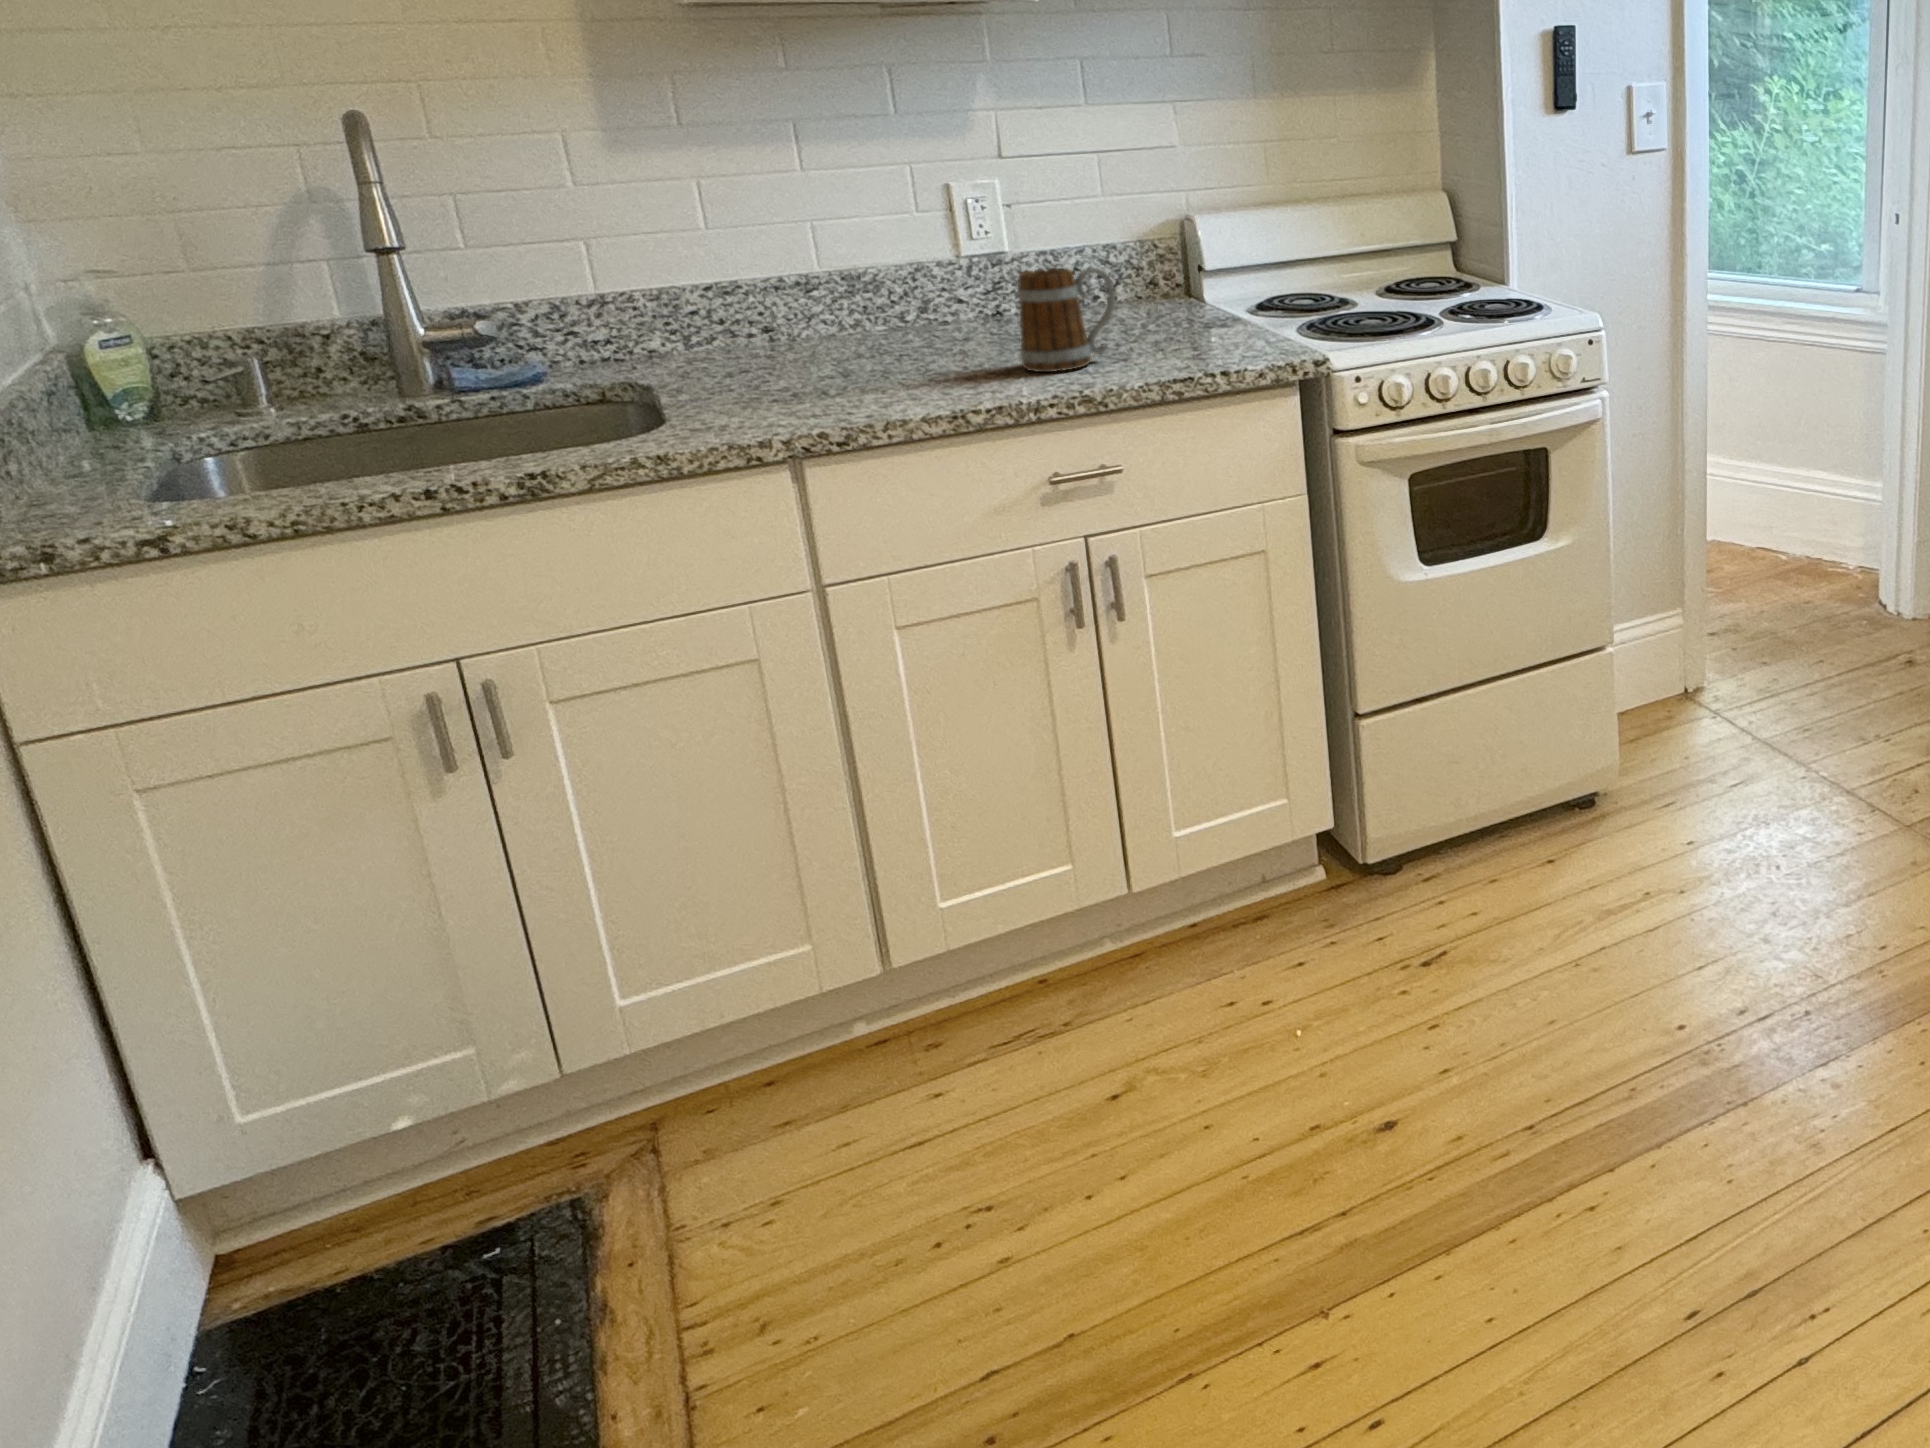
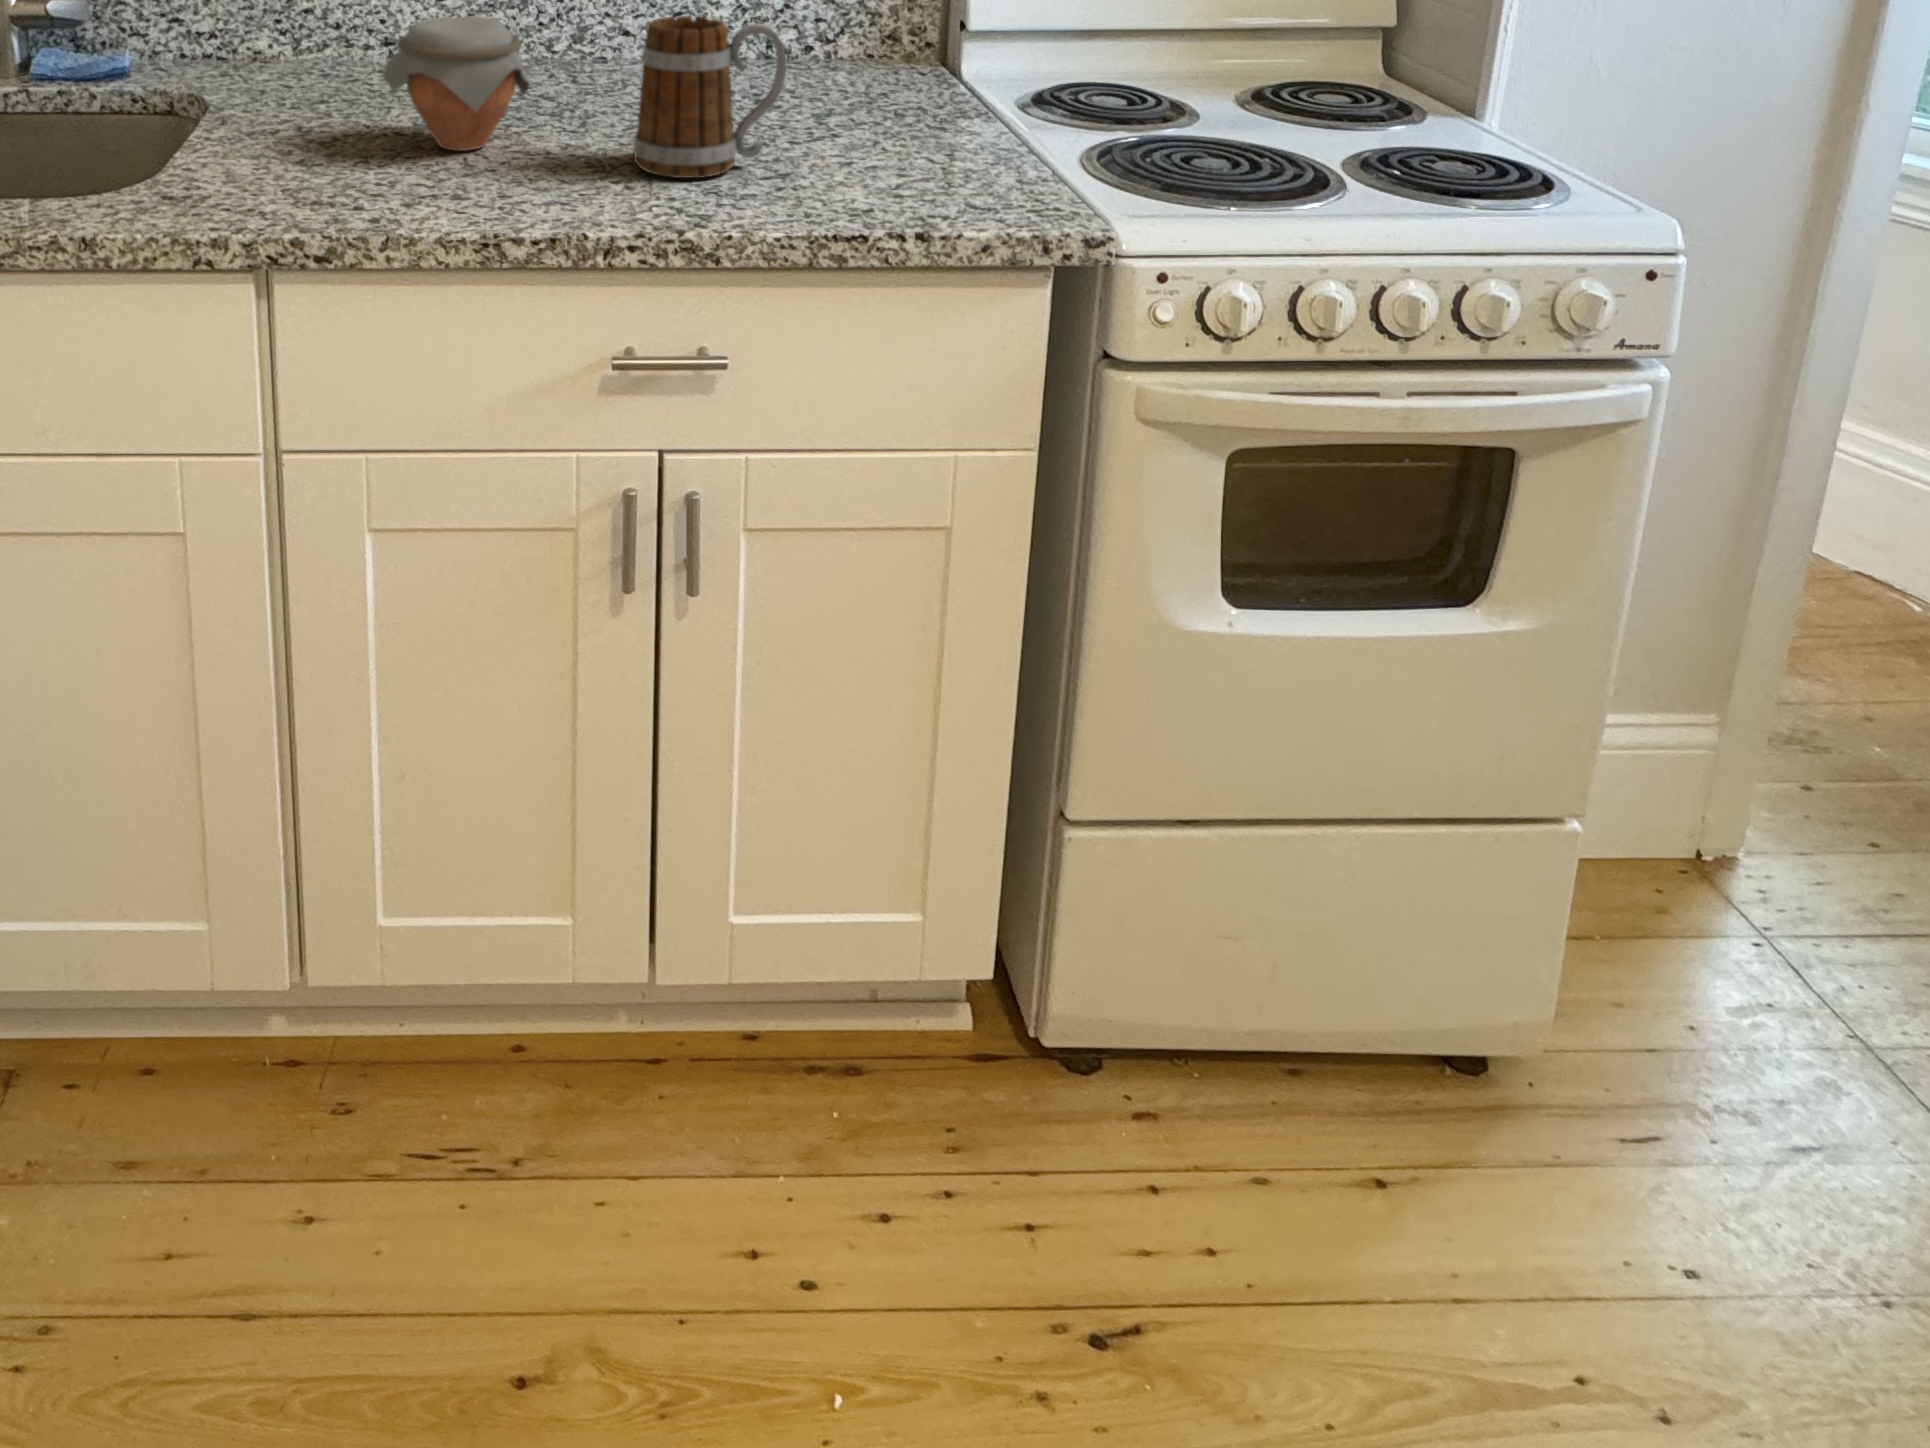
jar: none [822,287,934,381] -> present [383,16,529,151]

